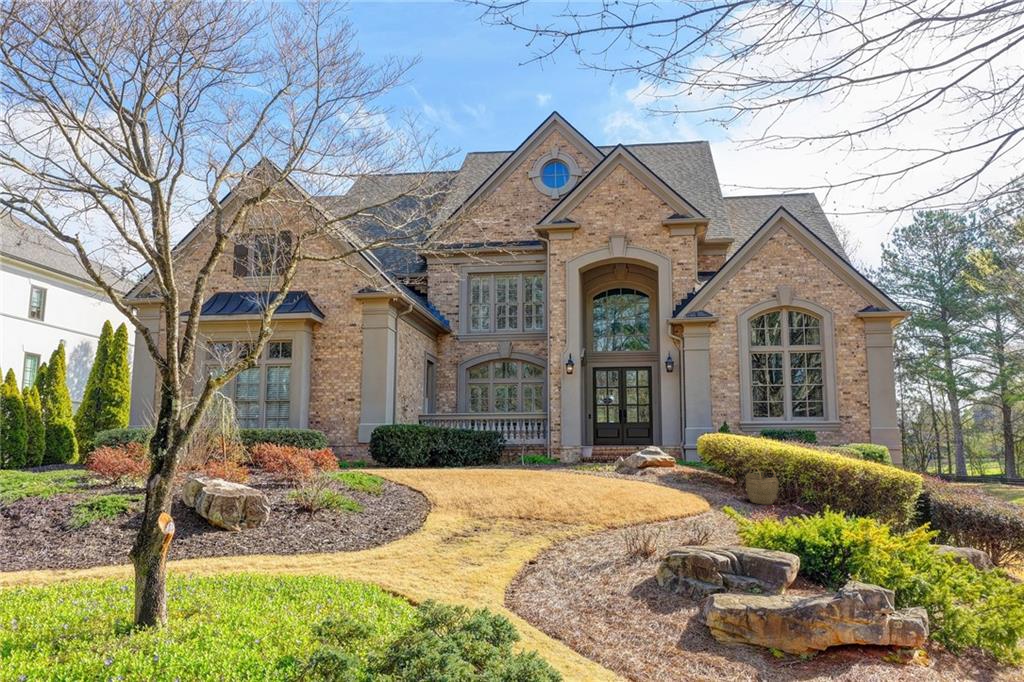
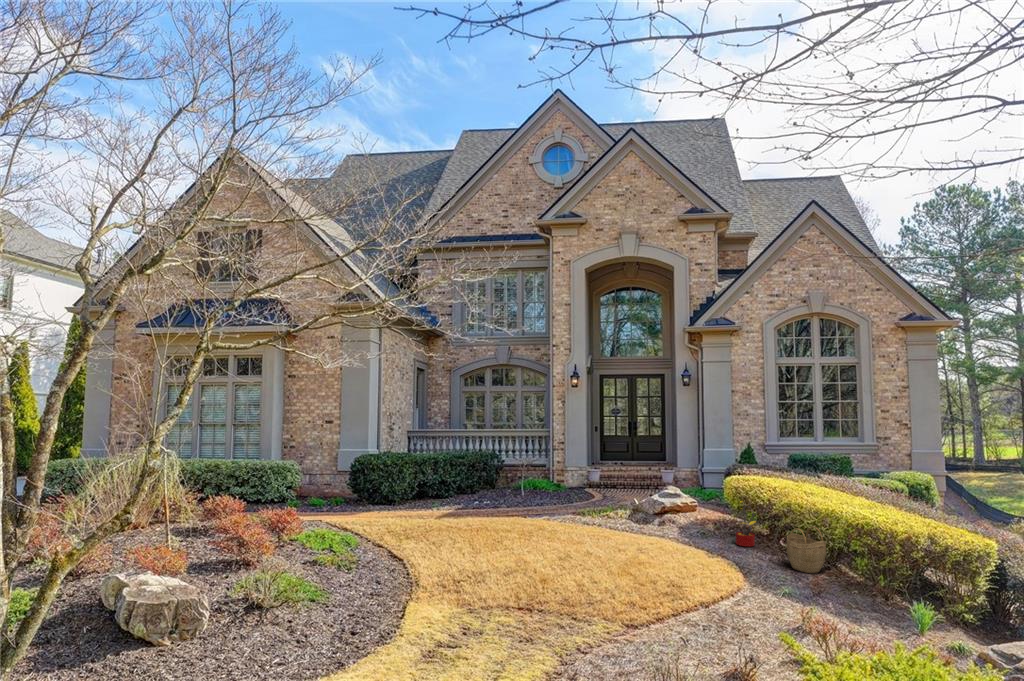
decorative plant: none [706,451,725,491] -> present [736,501,757,547]

